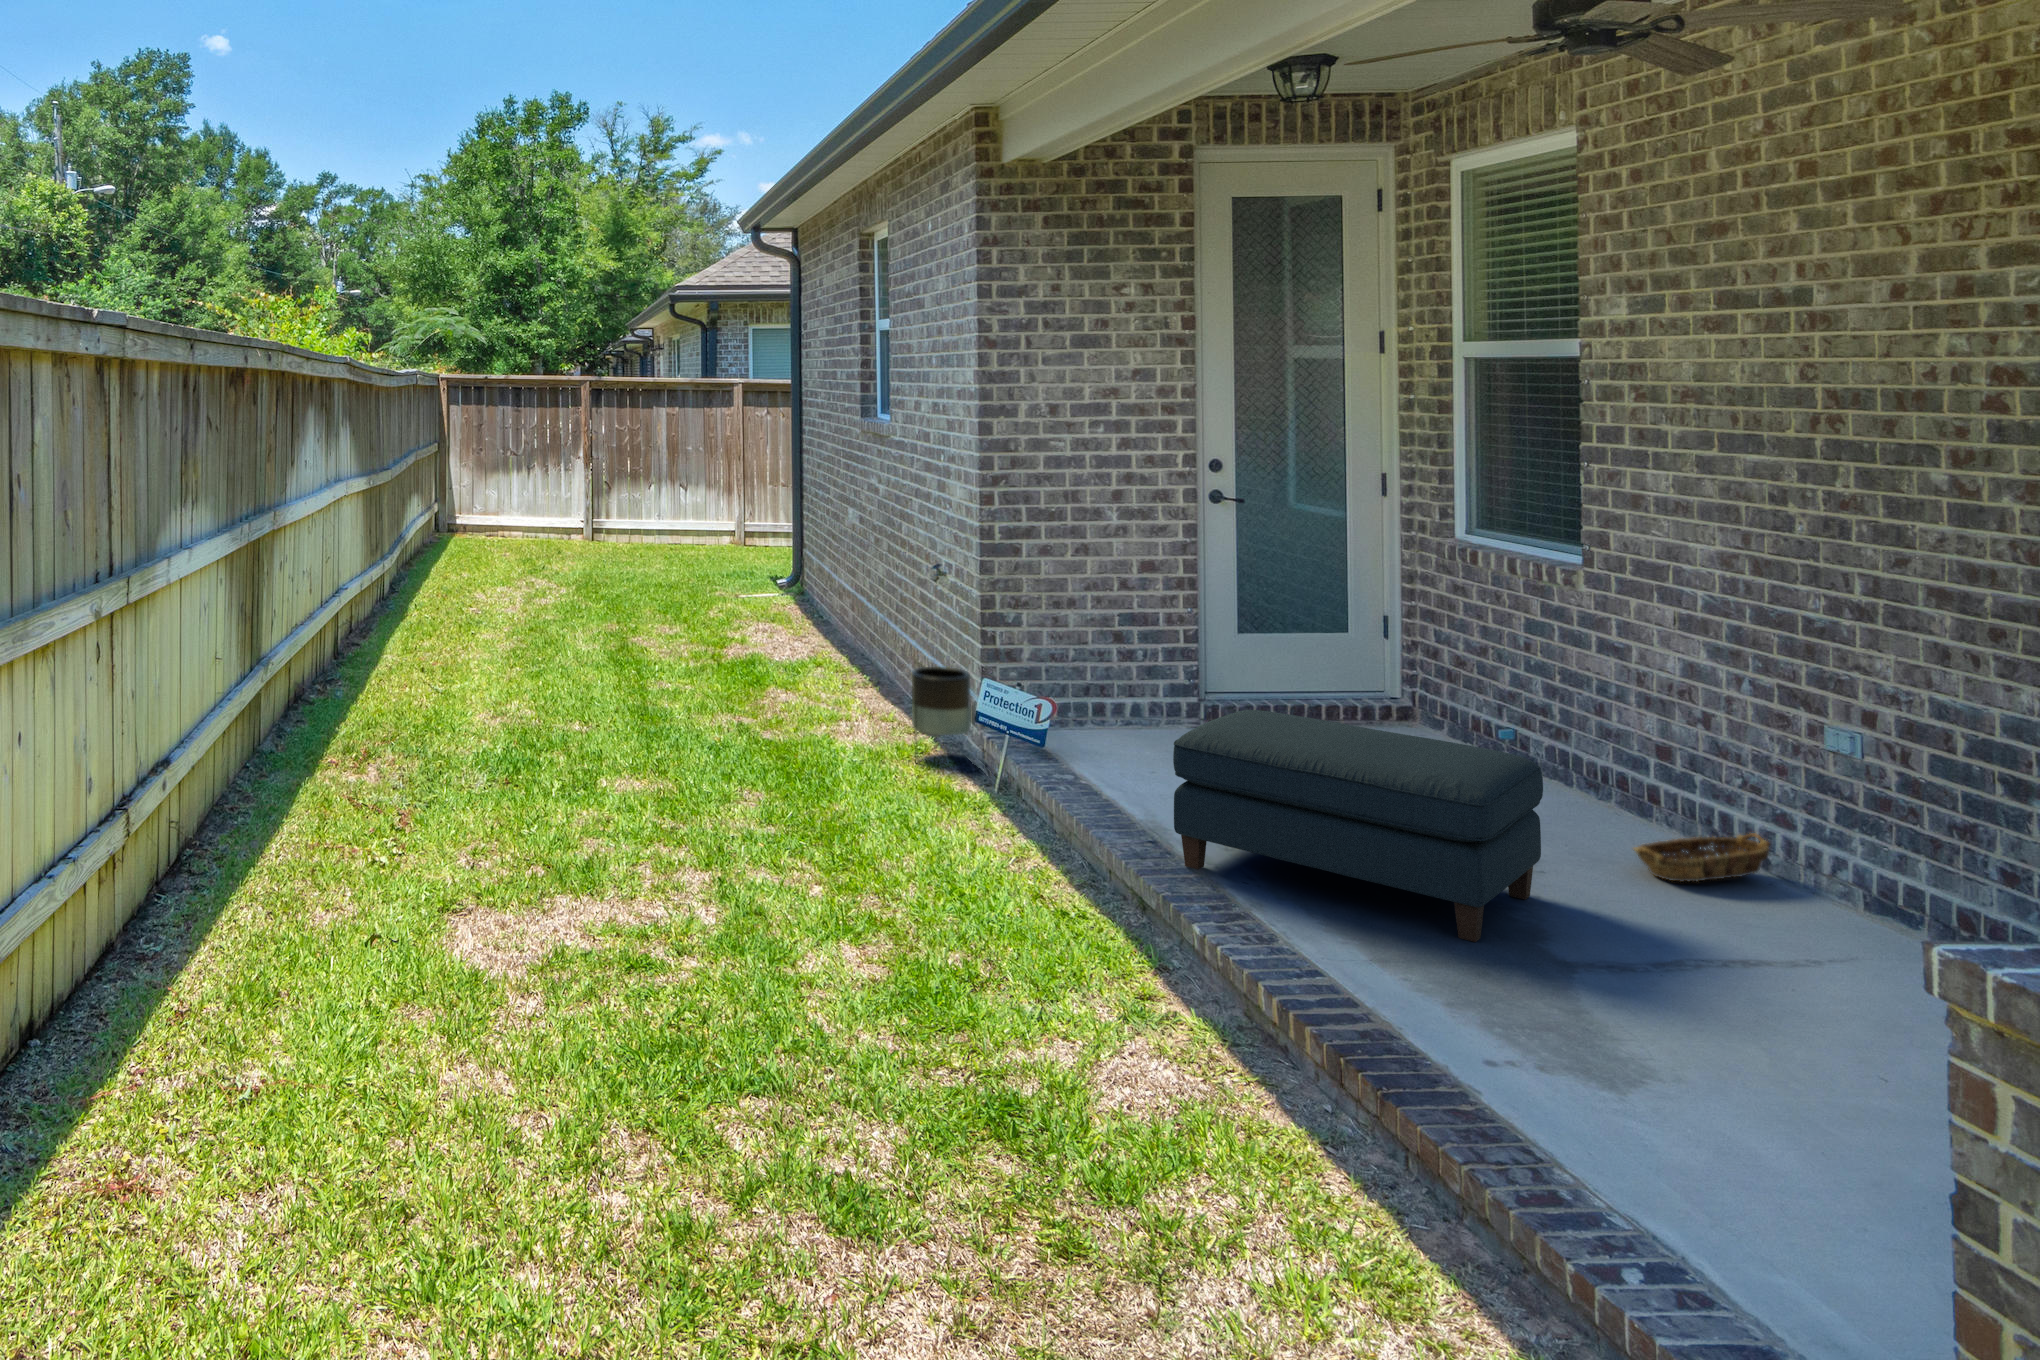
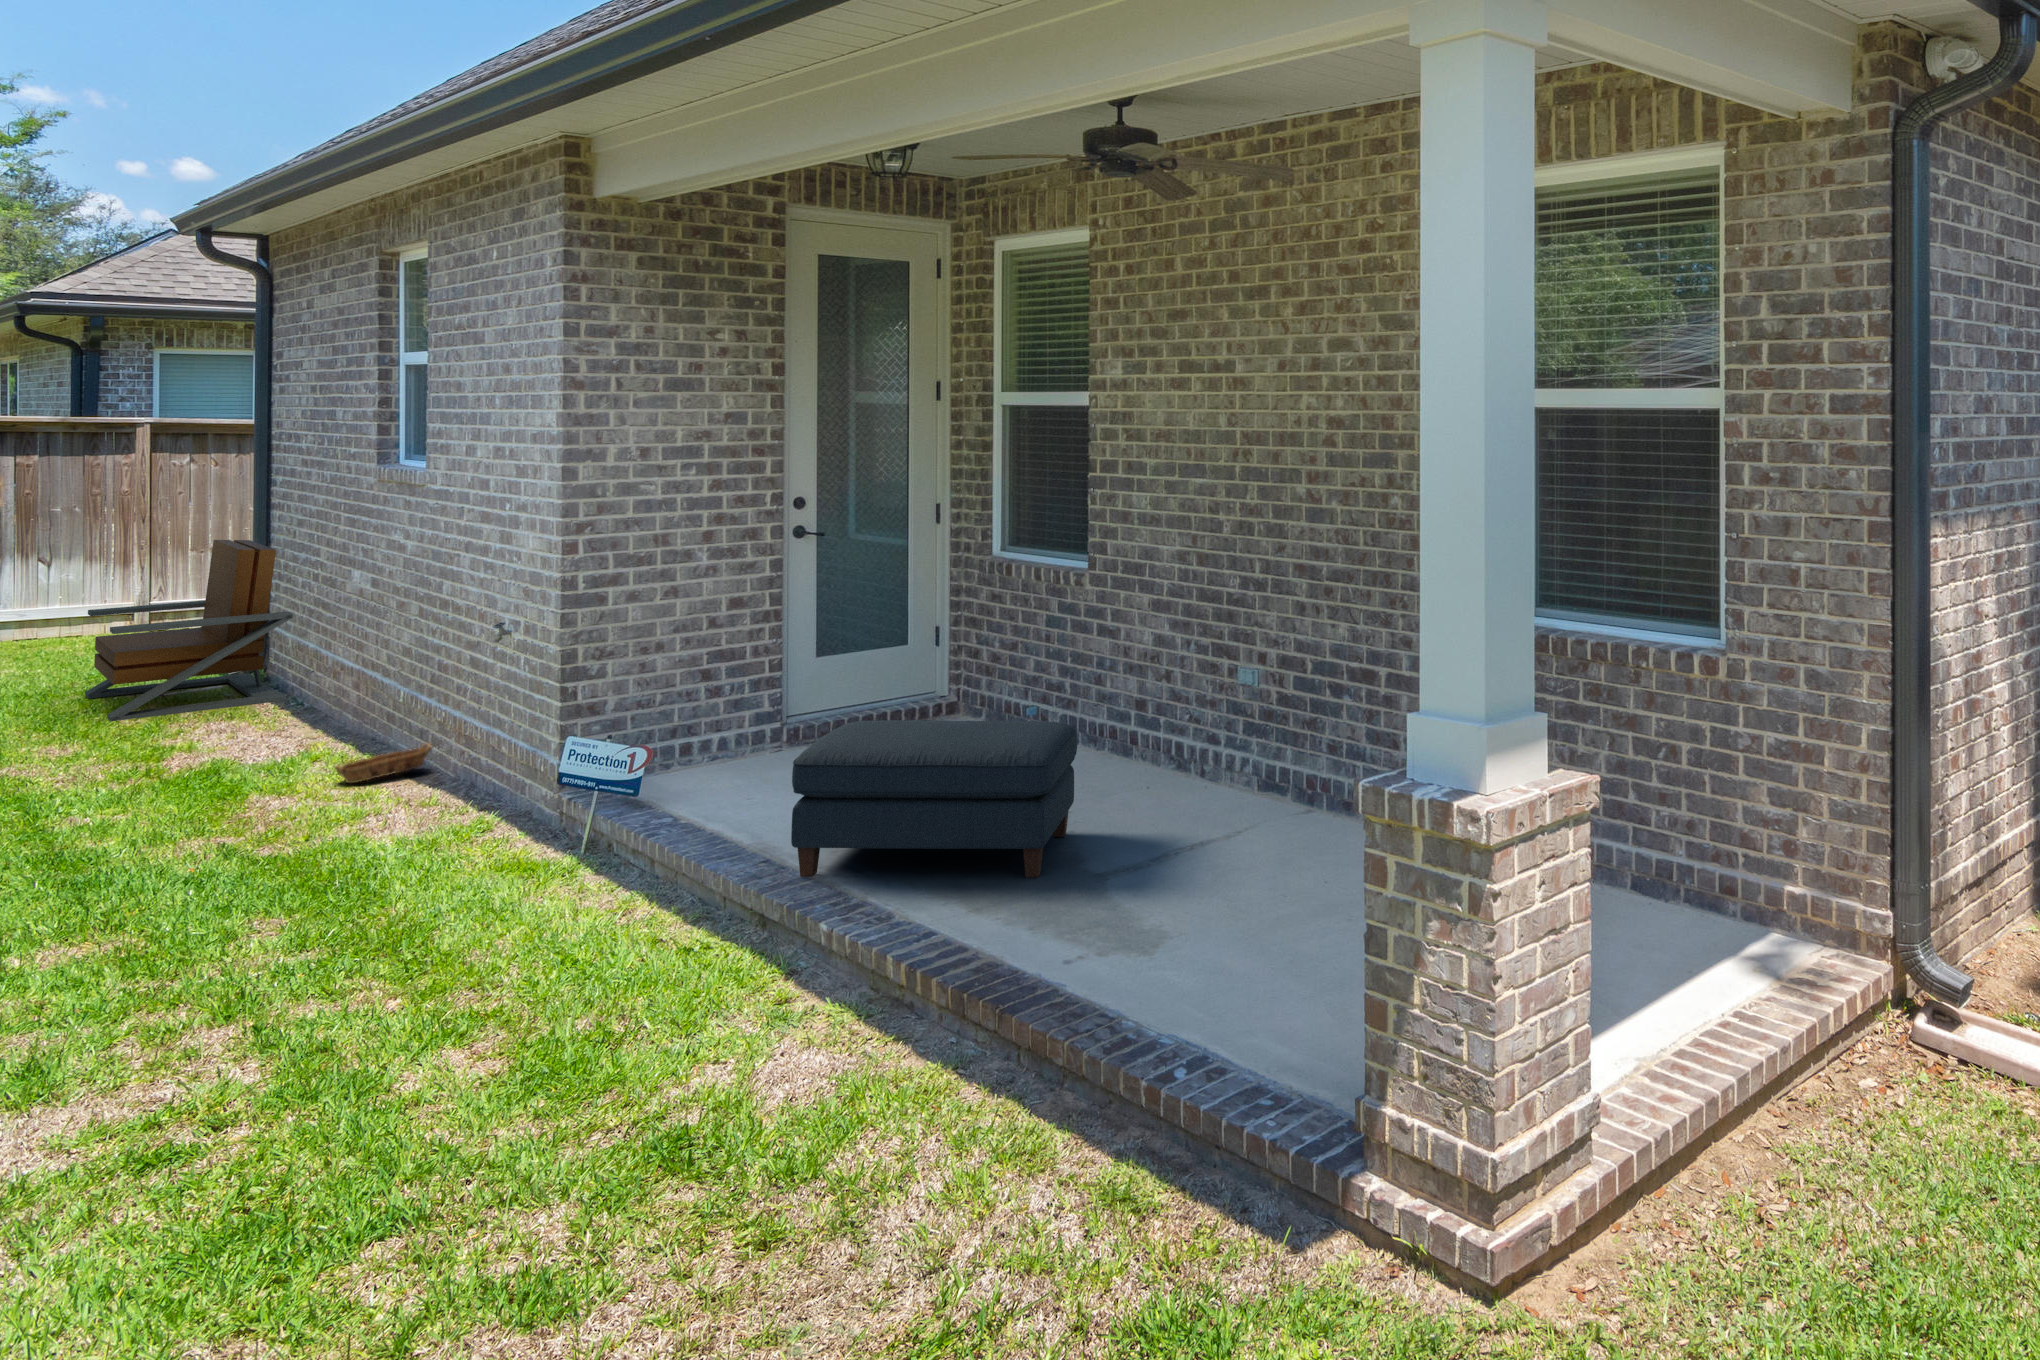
lounge chair: none [694,476,815,612] -> present [85,540,293,721]
planter: present [912,667,975,761] -> none [474,733,552,846]
basket: present [1634,833,1770,882] -> present [335,743,431,784]

